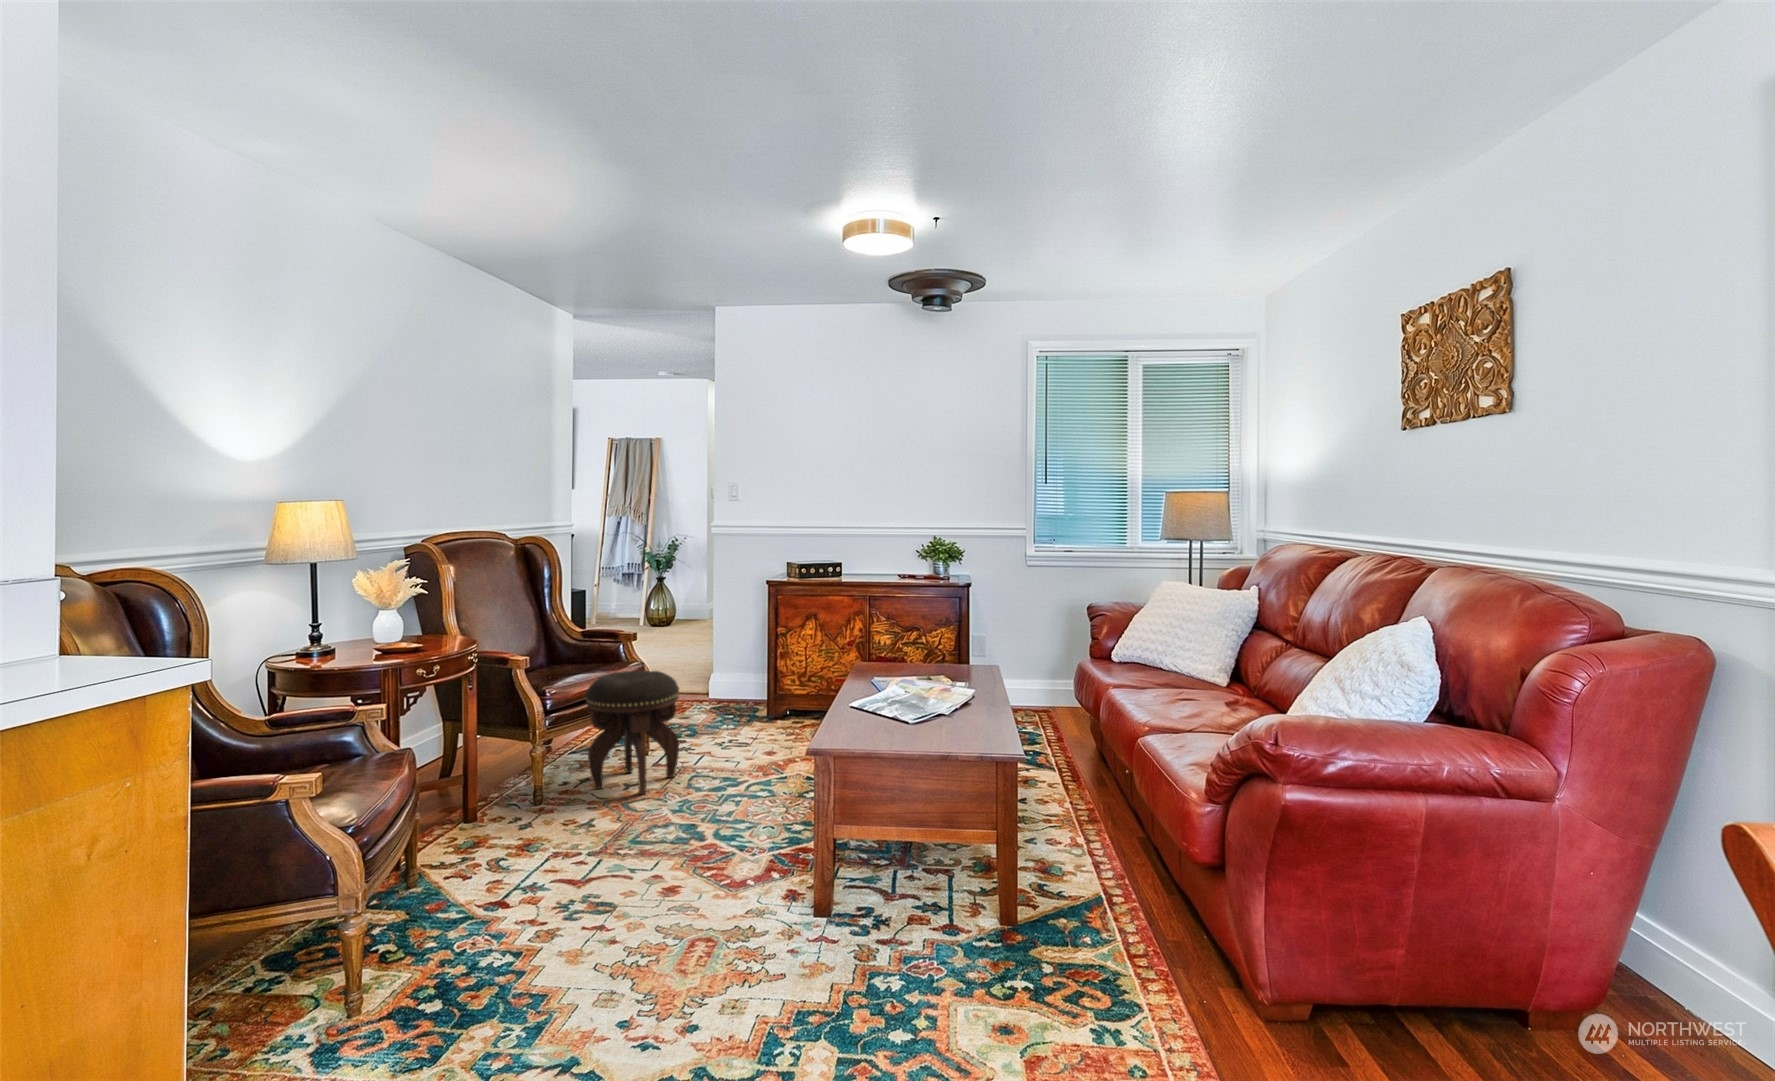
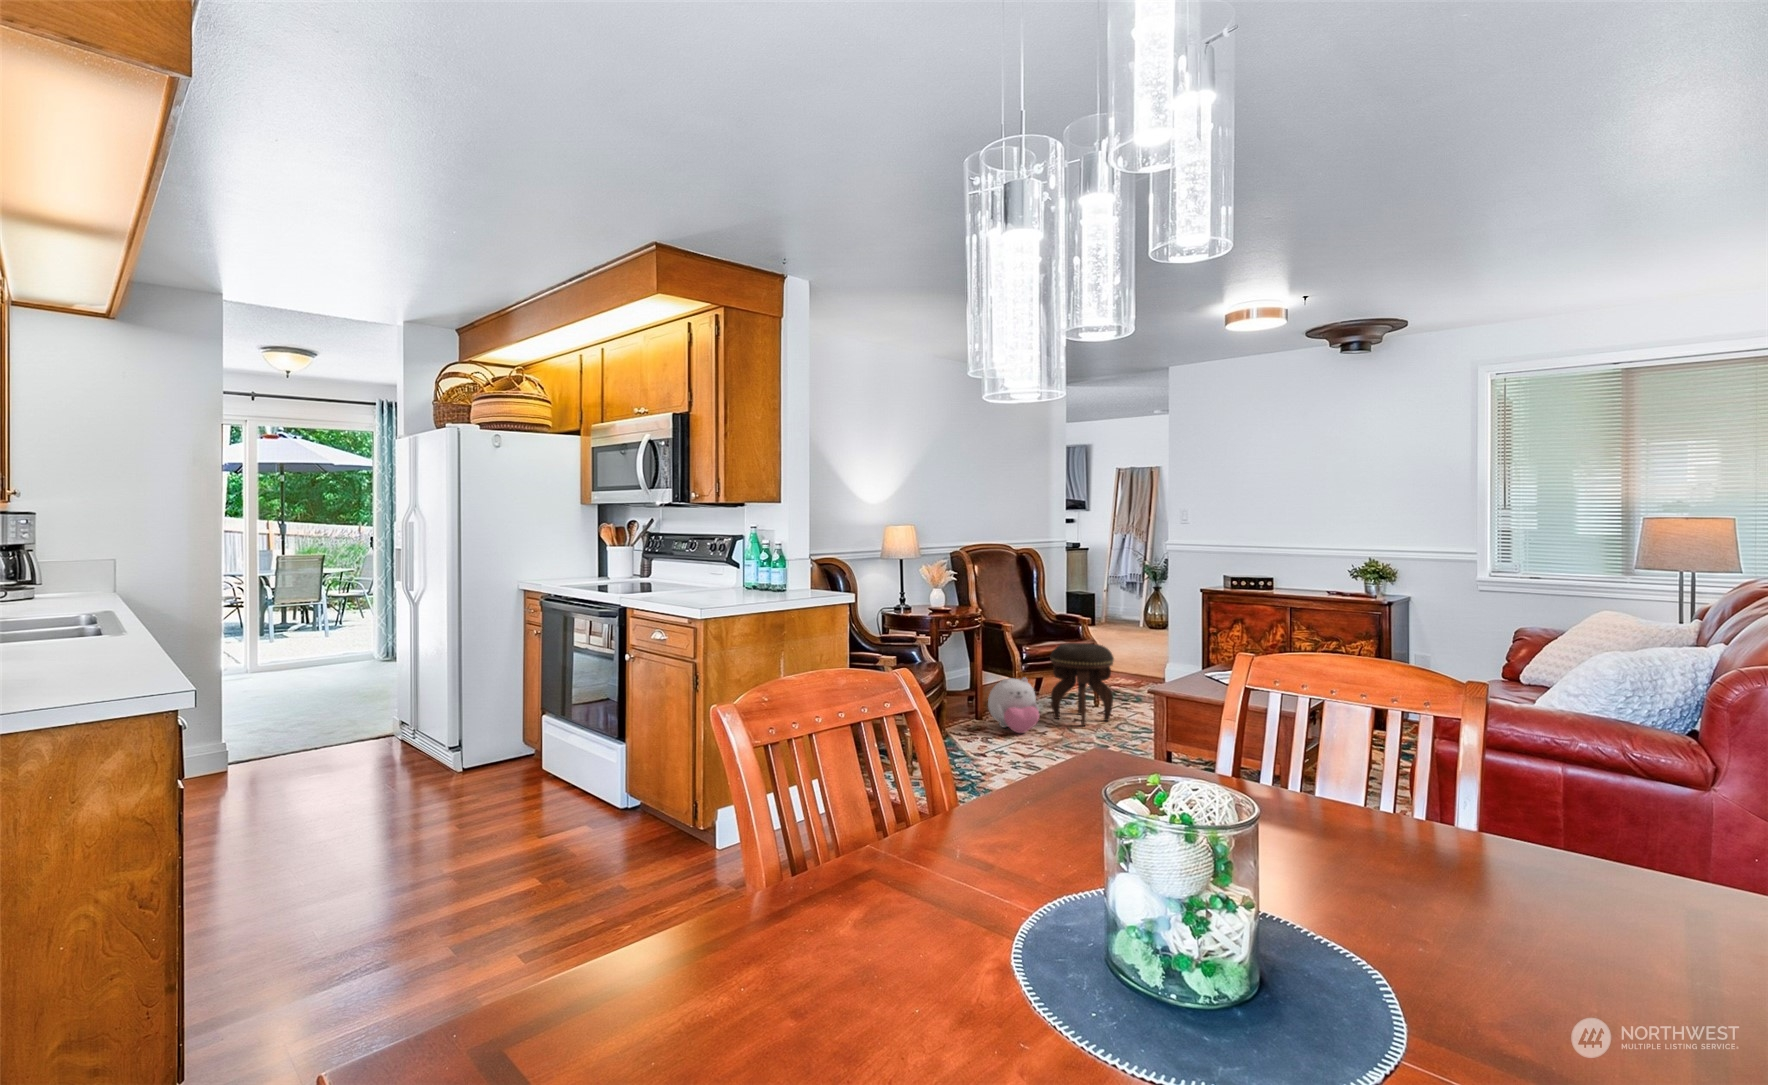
plush toy: none [492,740,583,832] -> present [988,678,1039,733]

